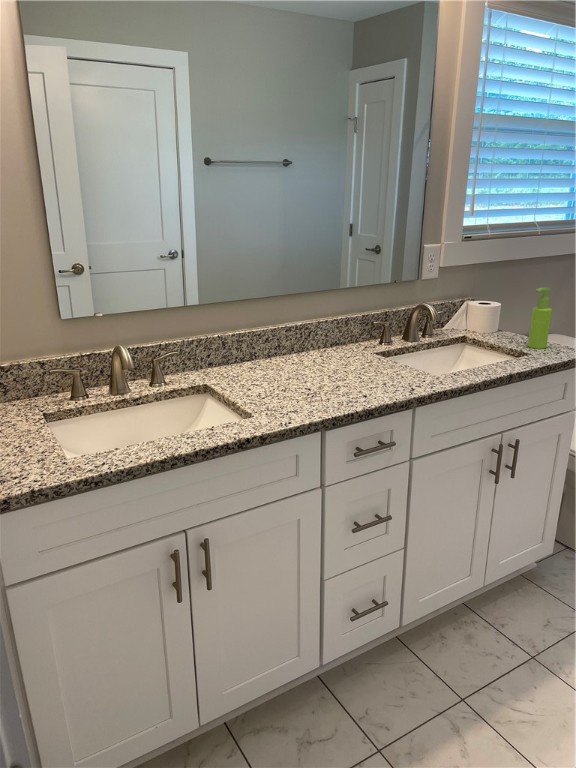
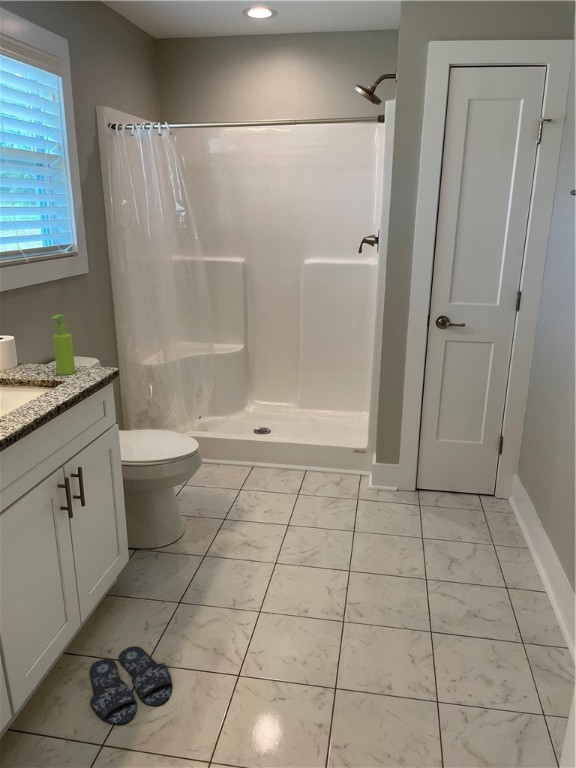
slippers: none [467,627,550,703] -> present [90,646,173,725]

